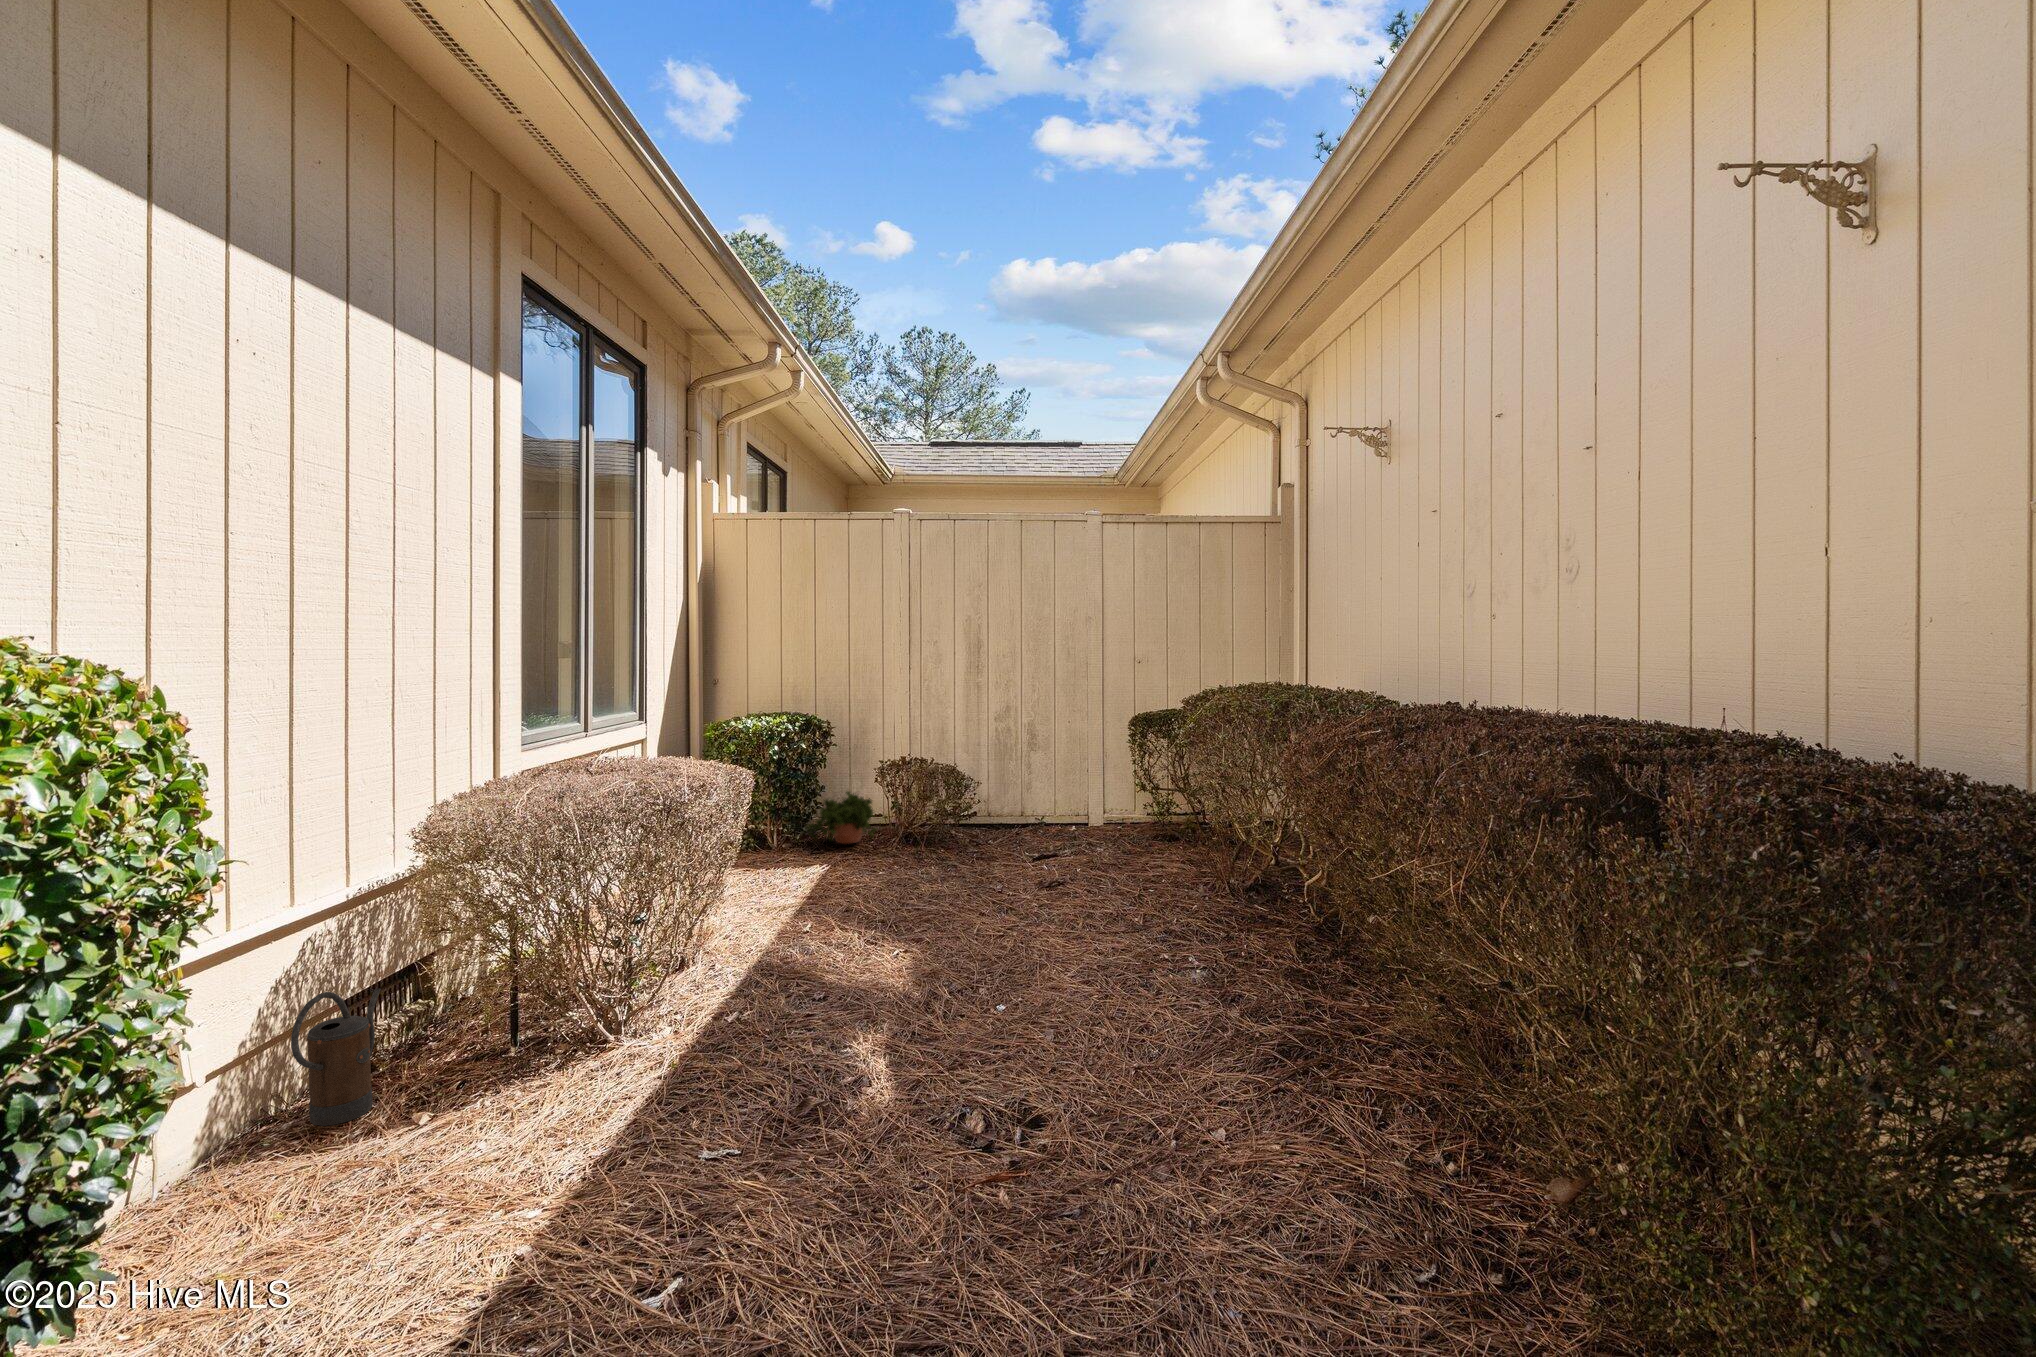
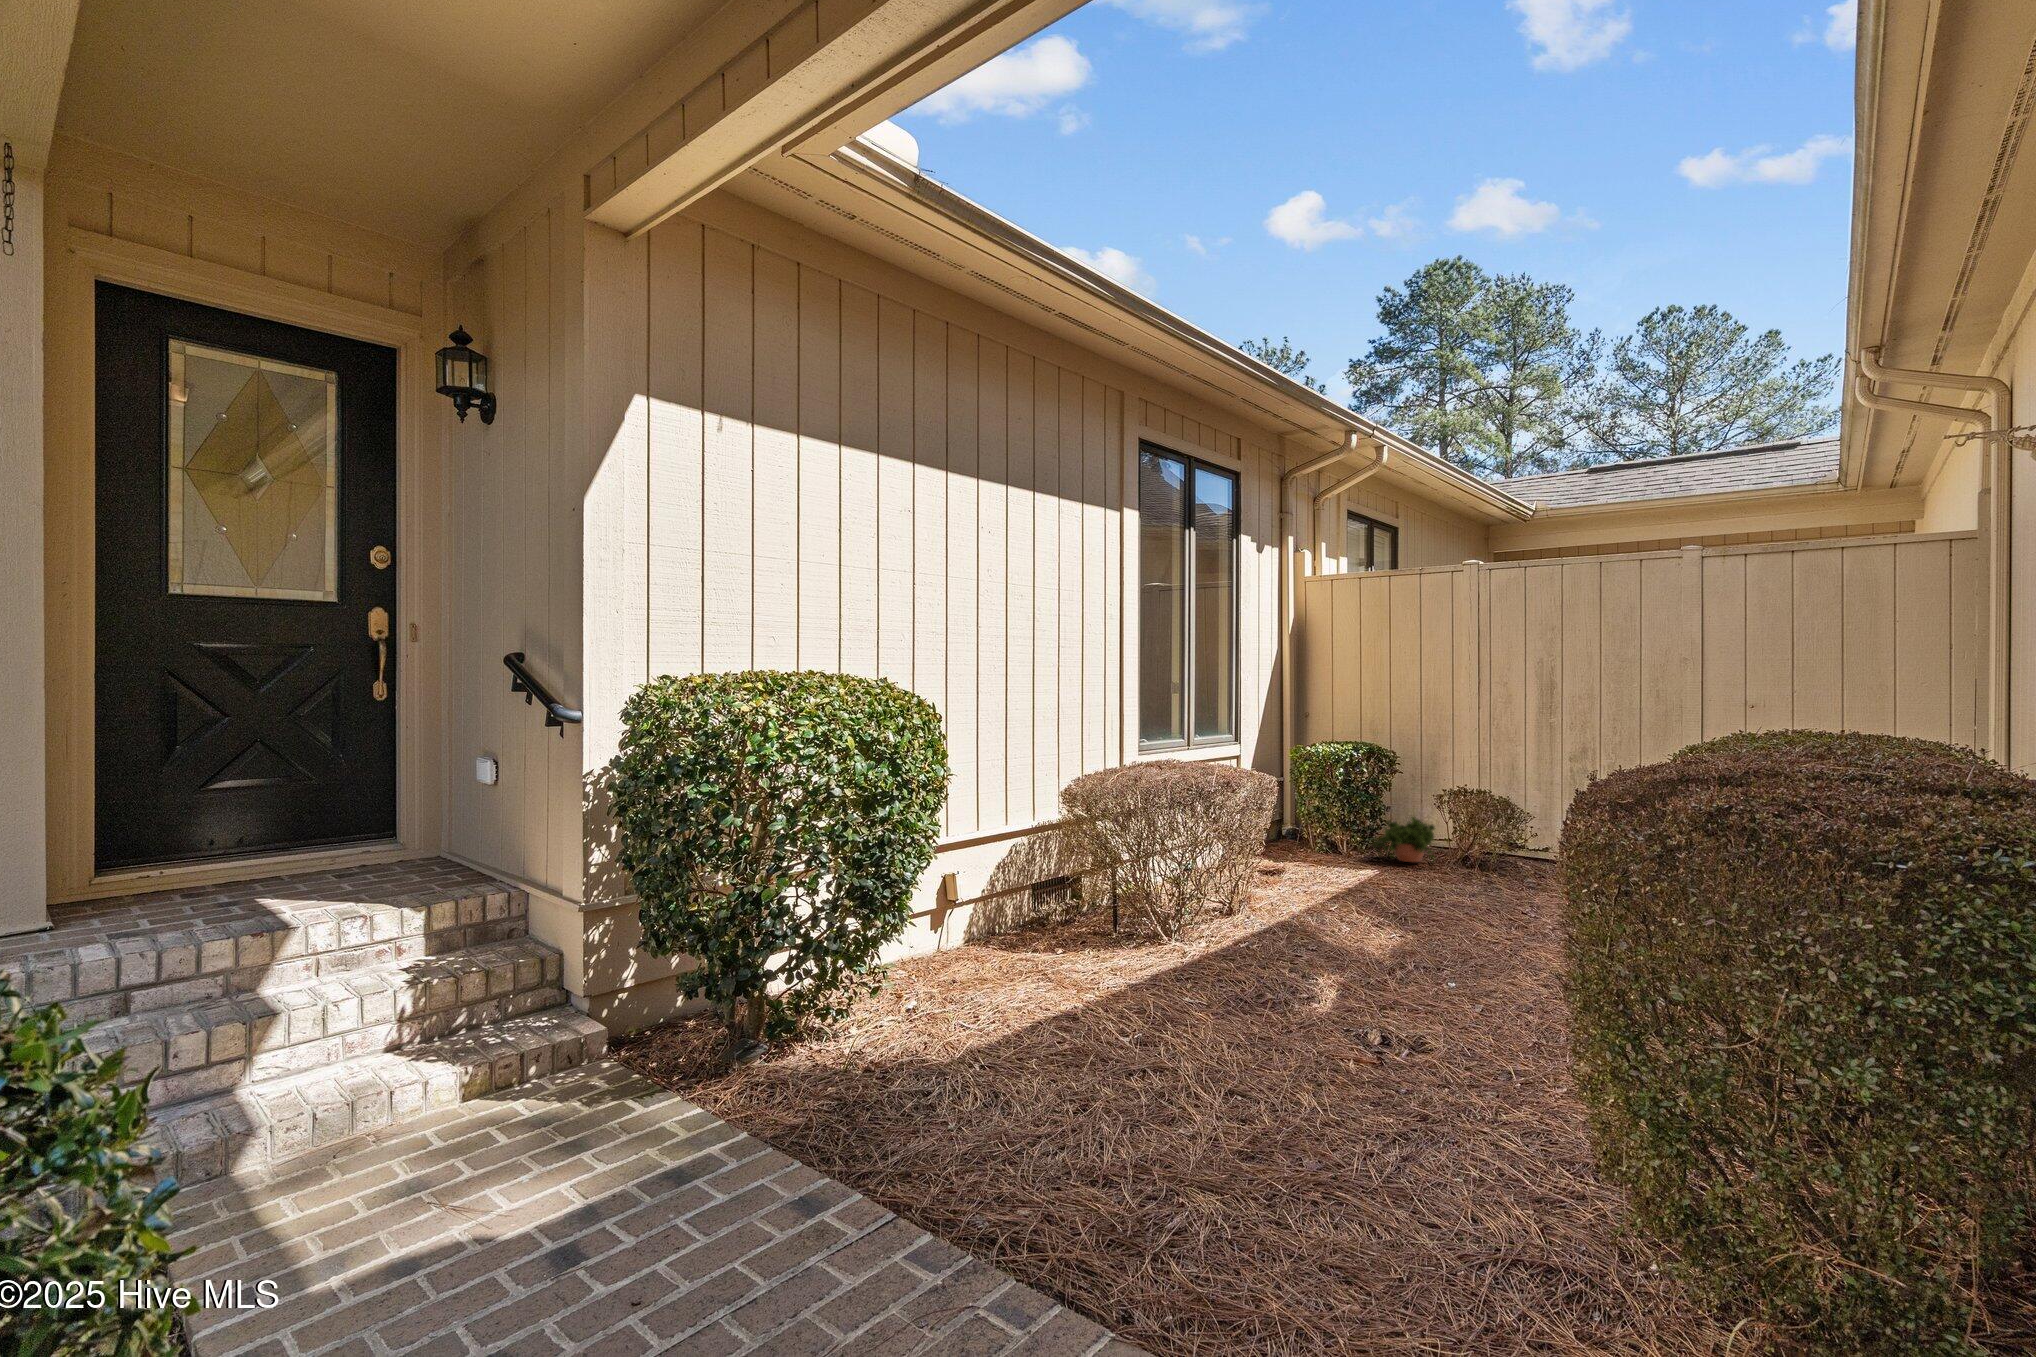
watering can: present [291,988,381,1126] -> none [1002,869,1045,943]

